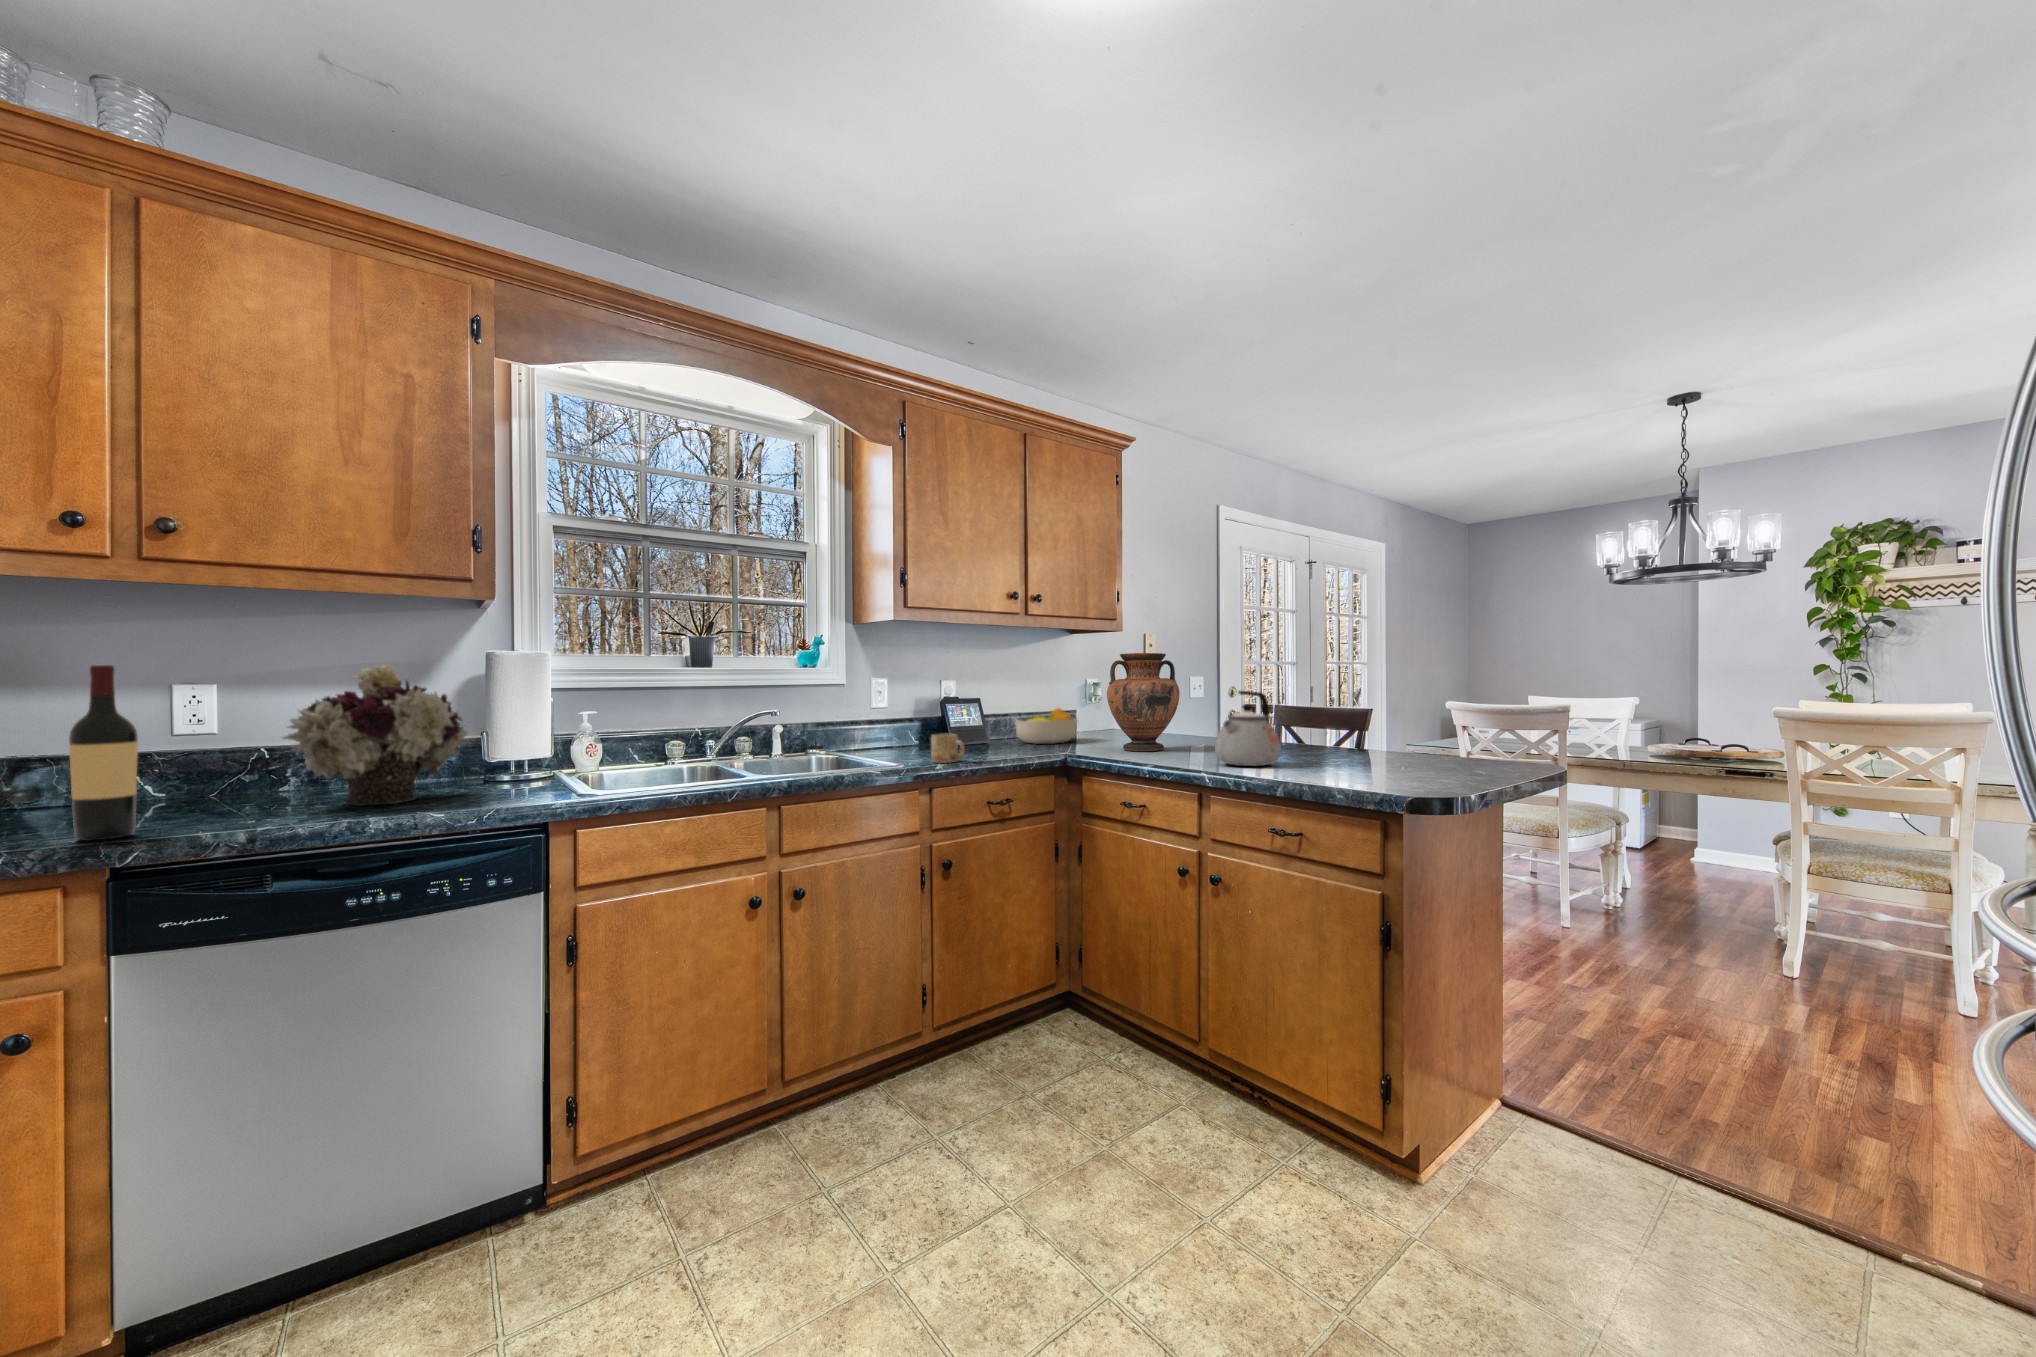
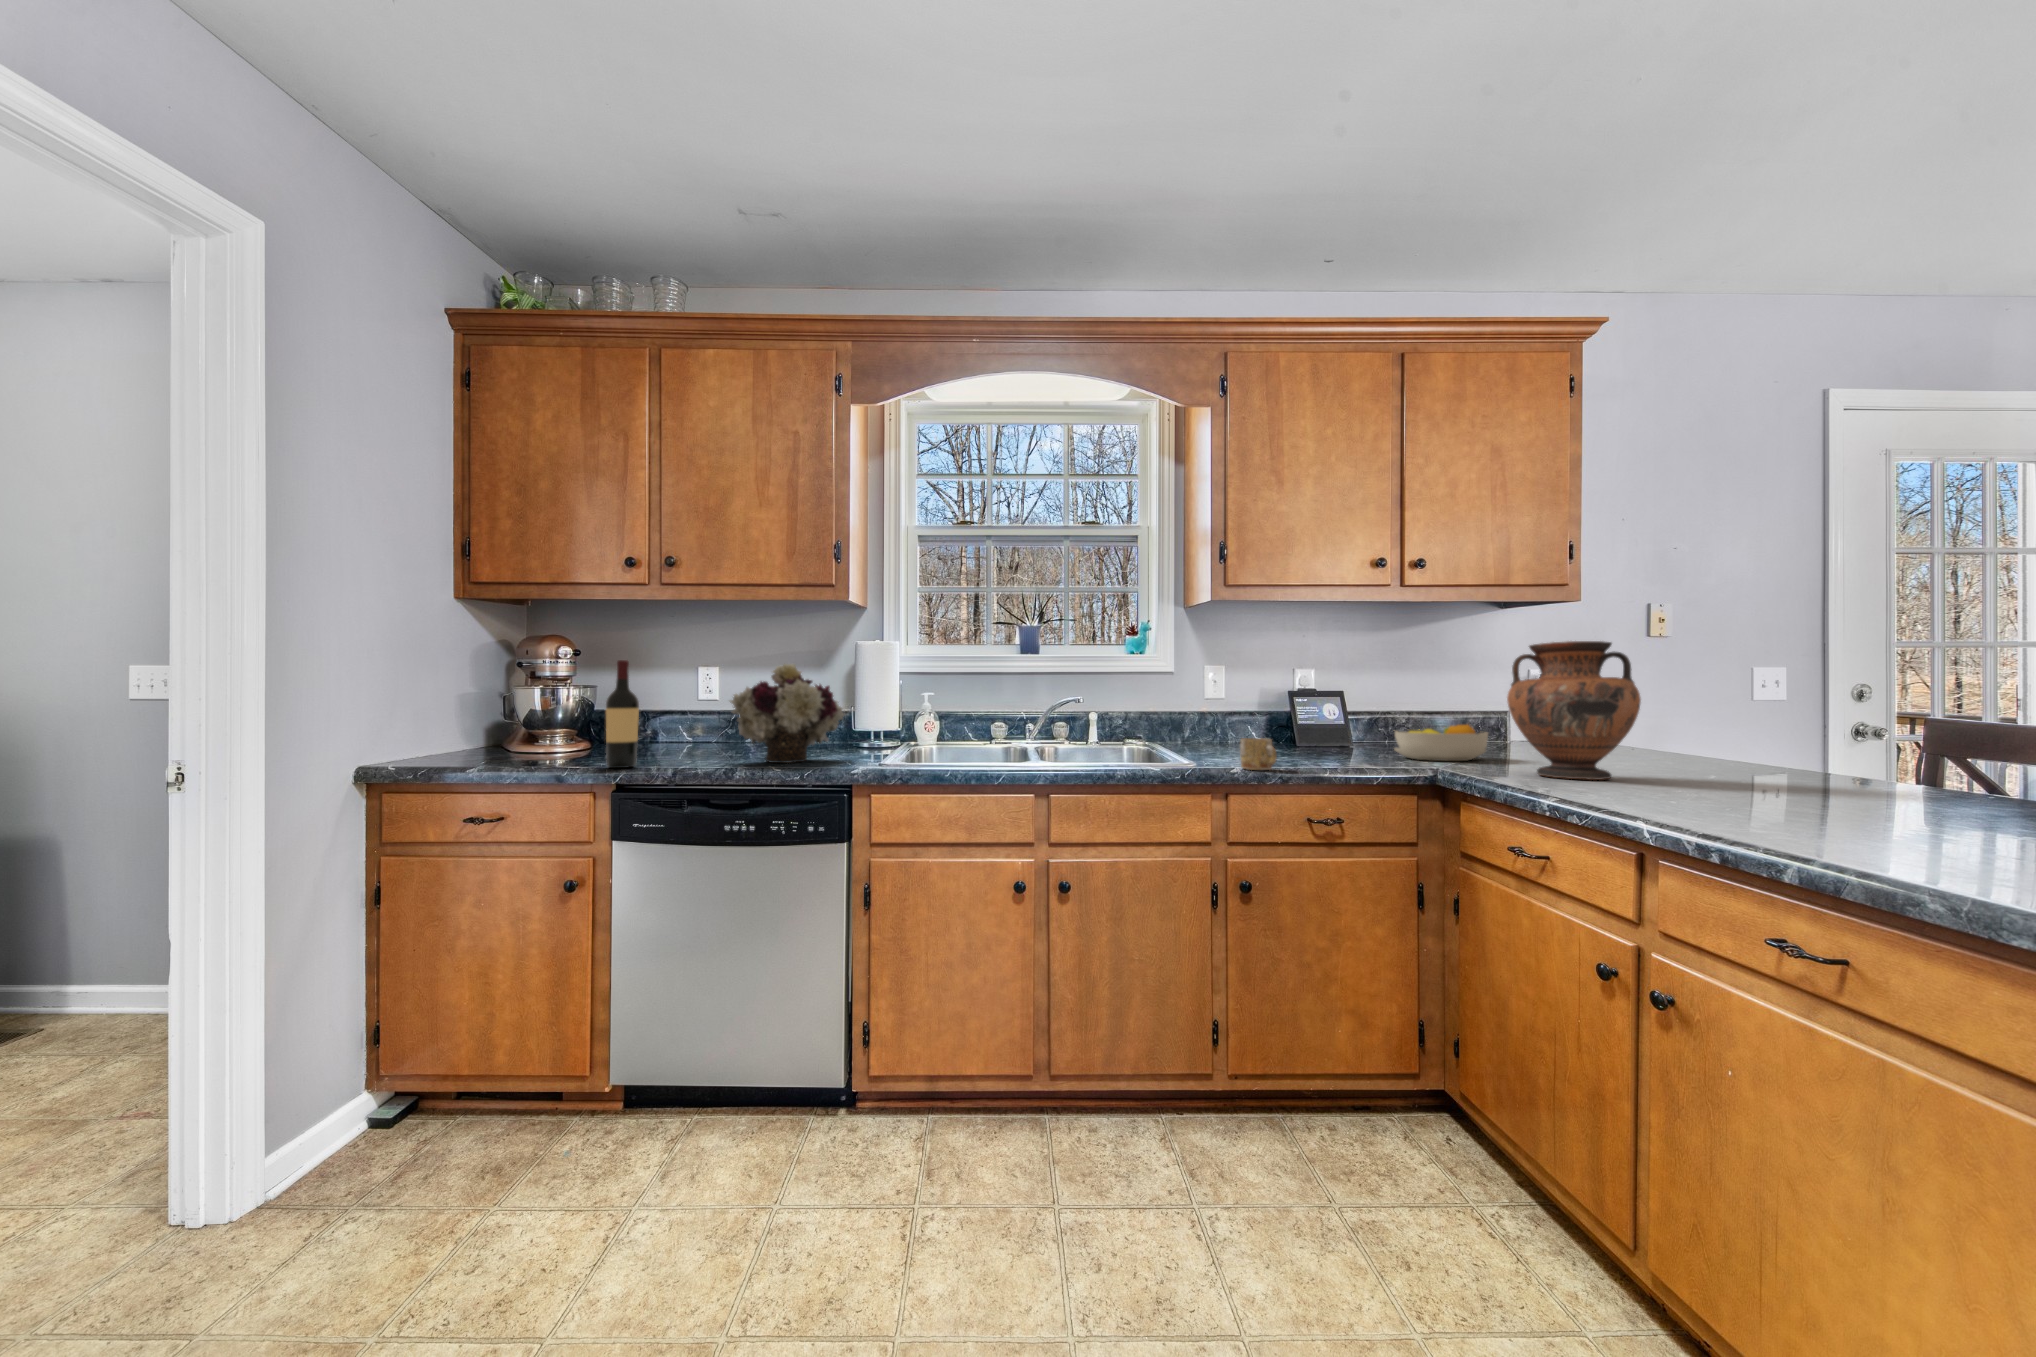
kettle: present [1215,691,1281,766] -> none [1681,686,1850,819]

